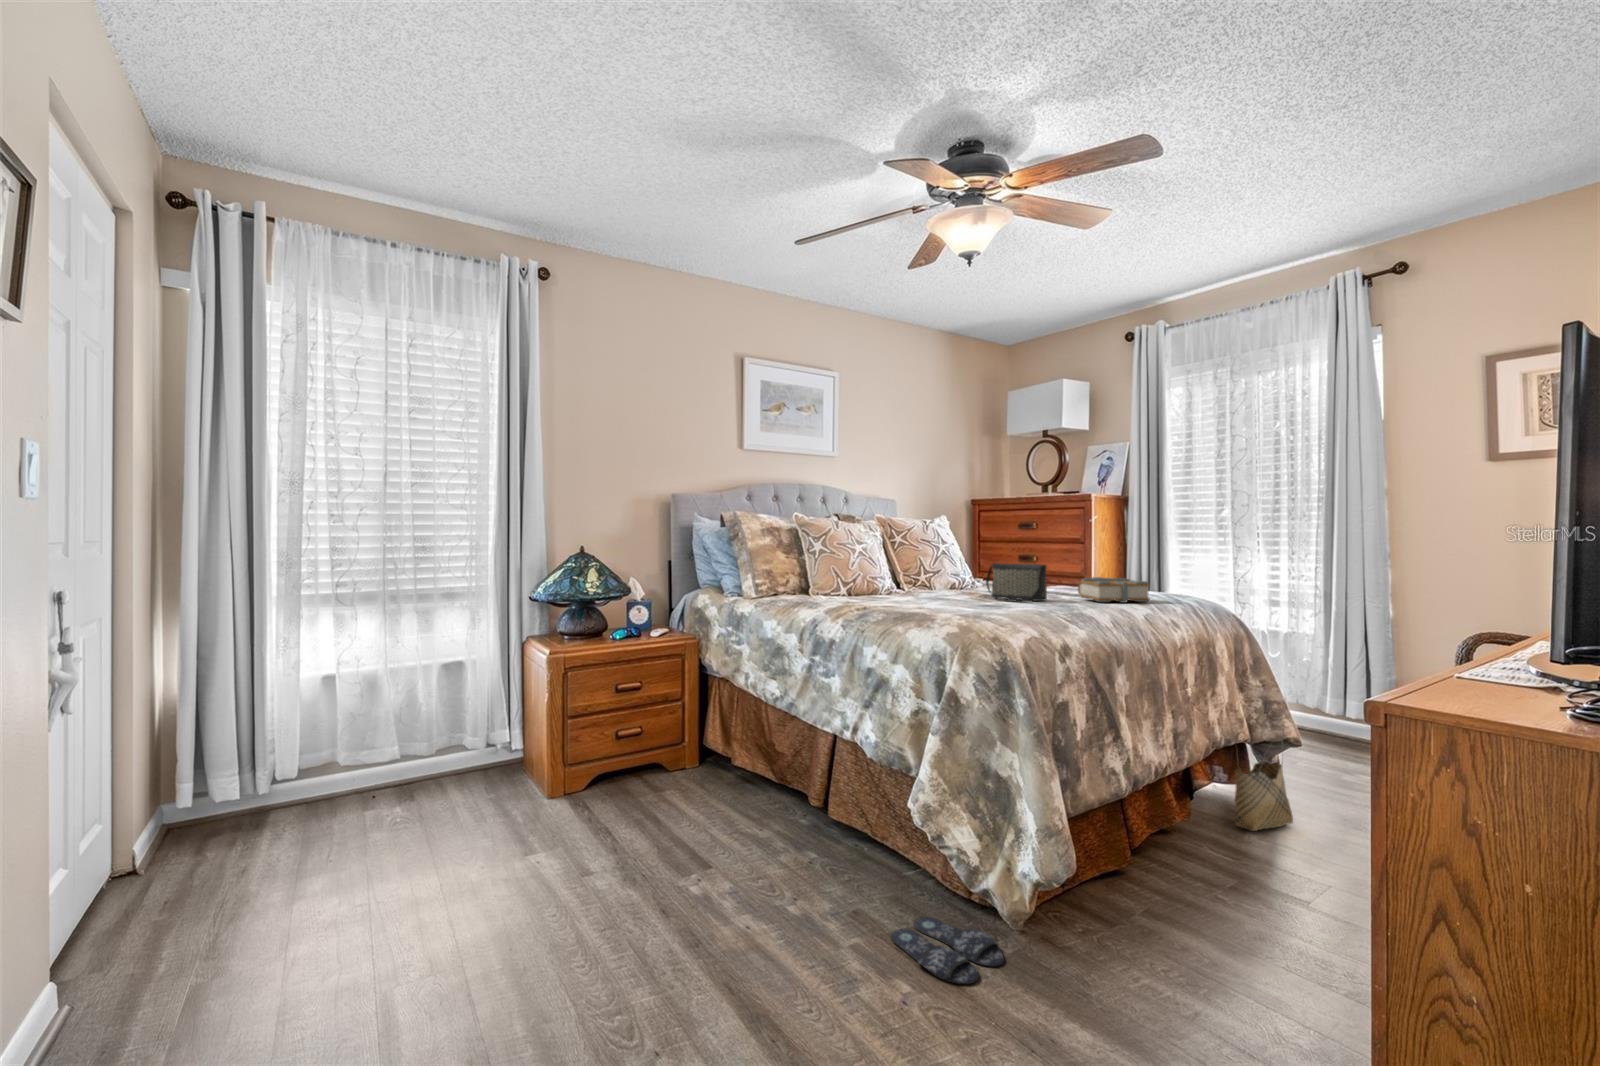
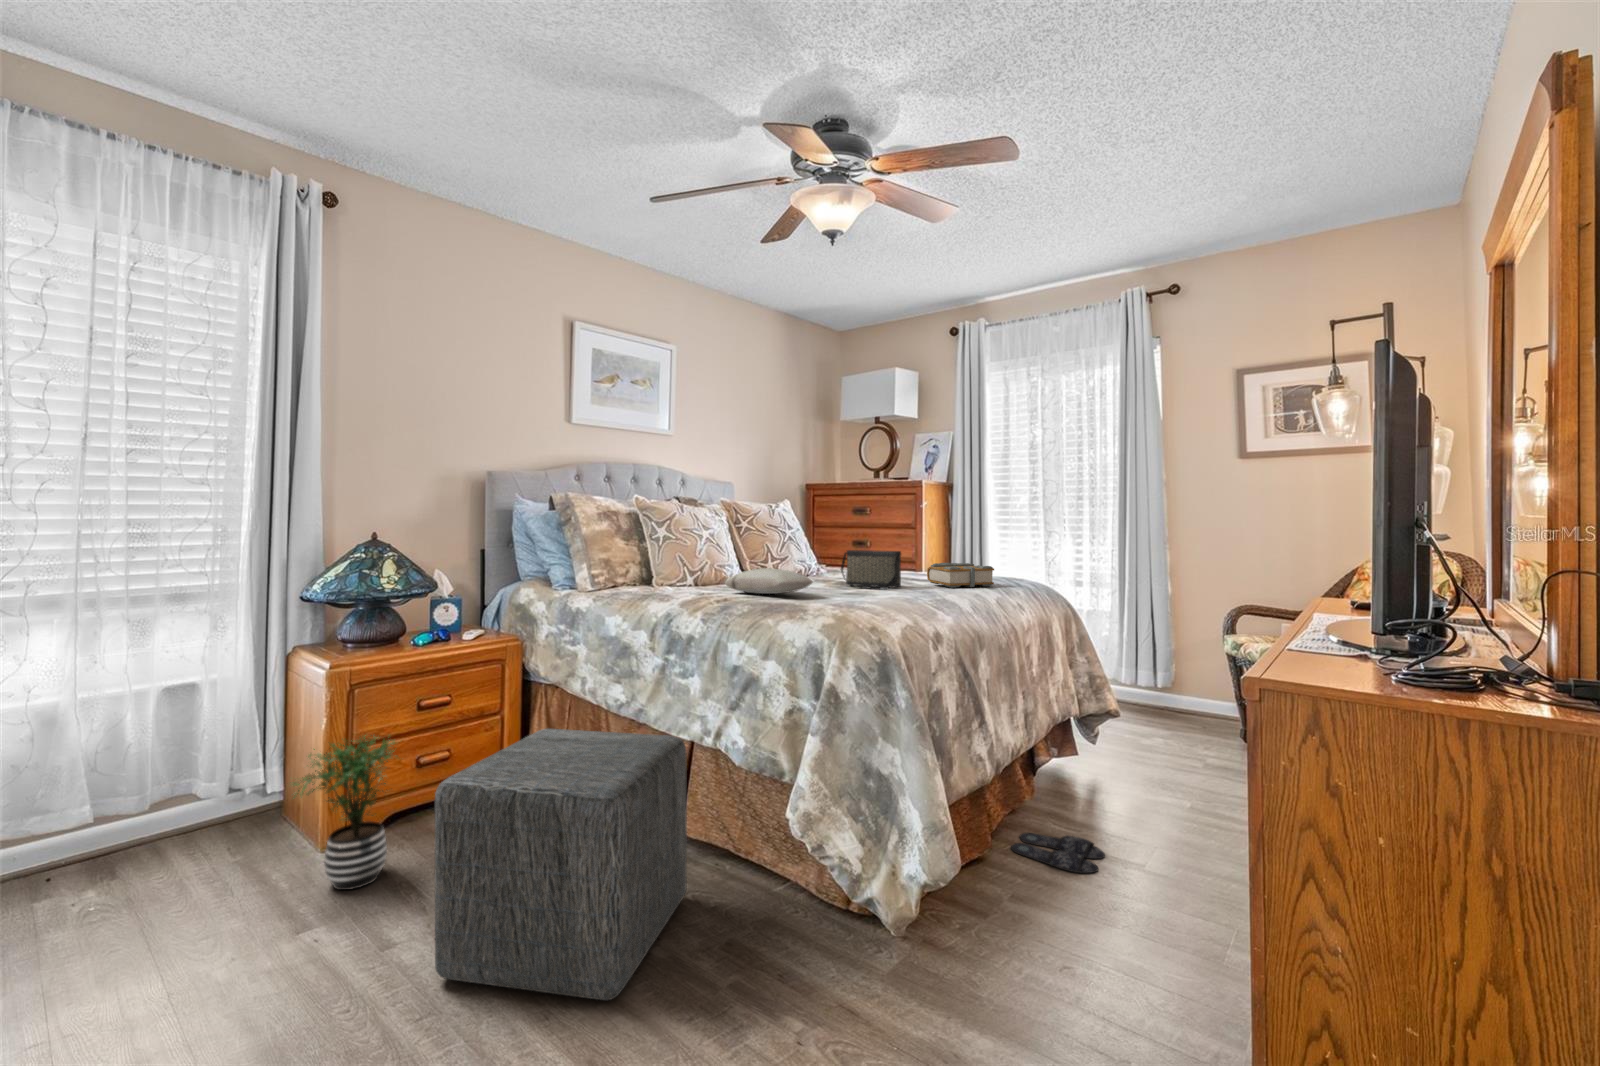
pillow: none [870,580,950,603] -> present [725,568,812,594]
potted plant: none [520,706,607,831] -> present [291,735,397,890]
ottoman: none [617,712,822,940] -> present [435,729,687,1000]
woven basket: present [1234,732,1293,831] -> none [1067,705,1114,797]
slippers: present [891,917,1004,984] -> present [1011,833,1105,873]

